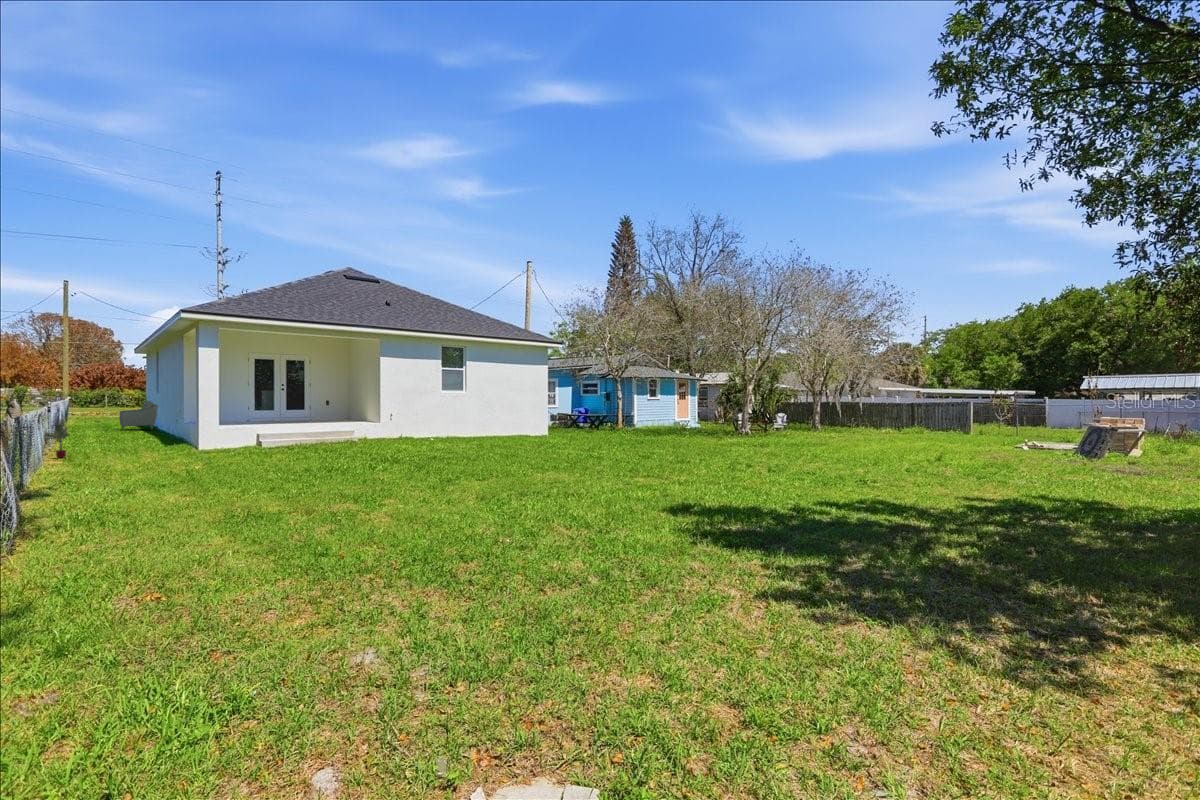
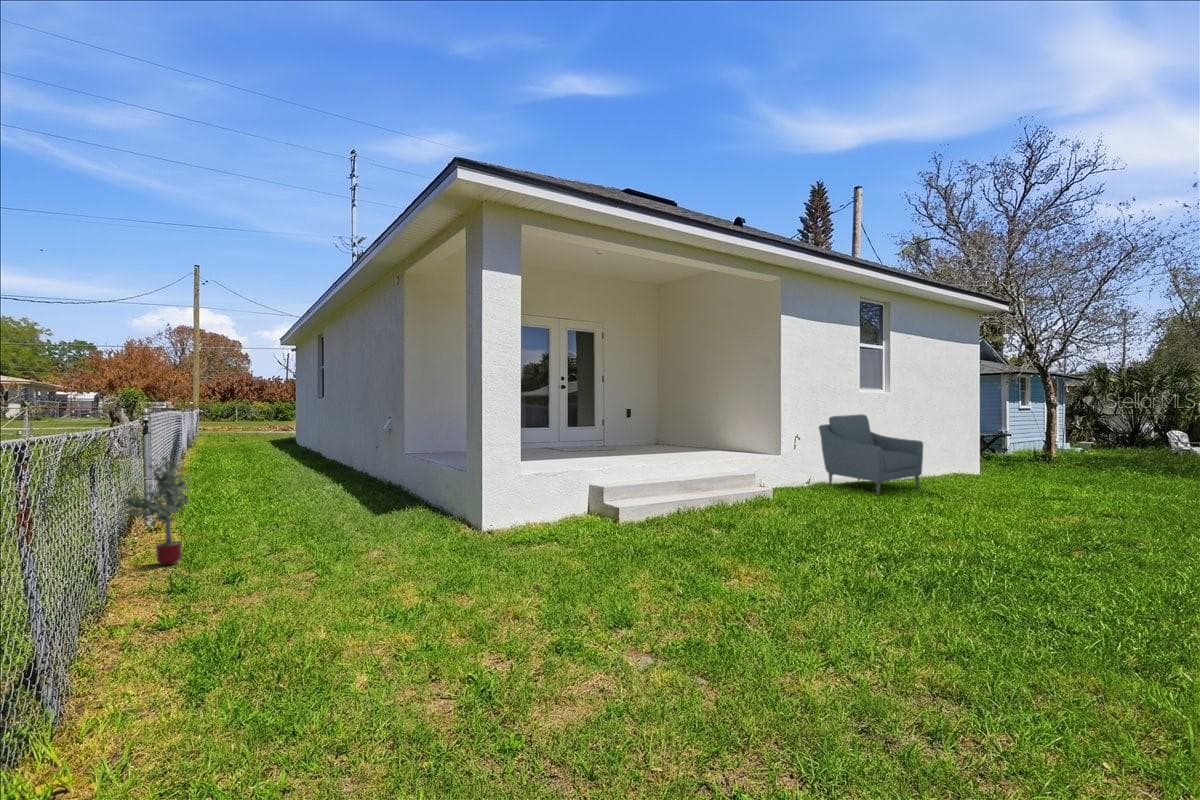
chair: present [120,401,158,431] -> present [819,415,923,495]

